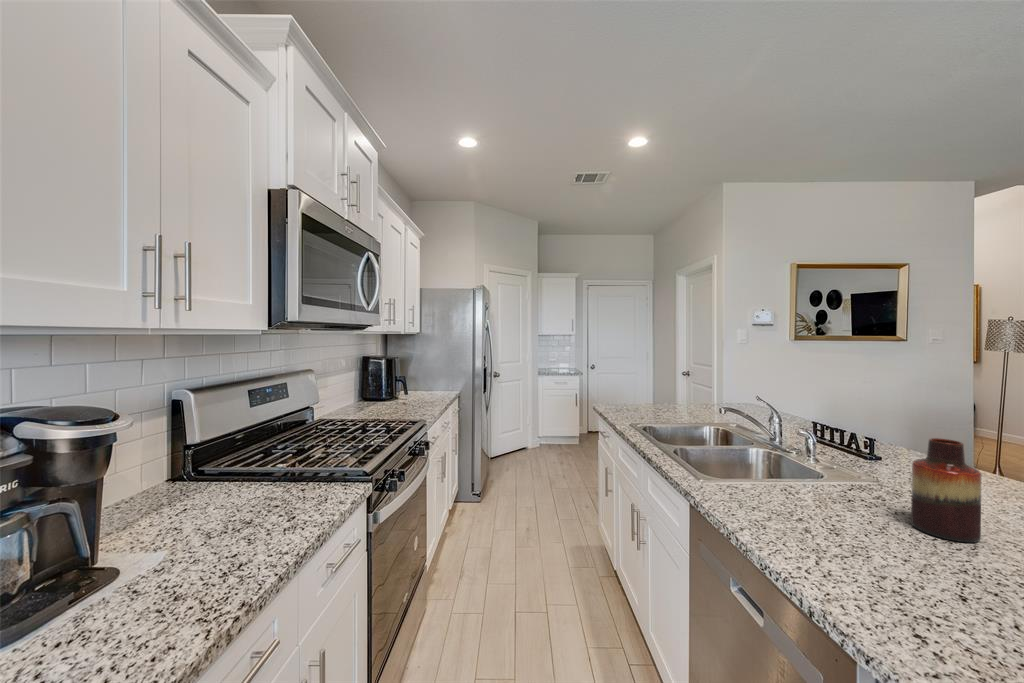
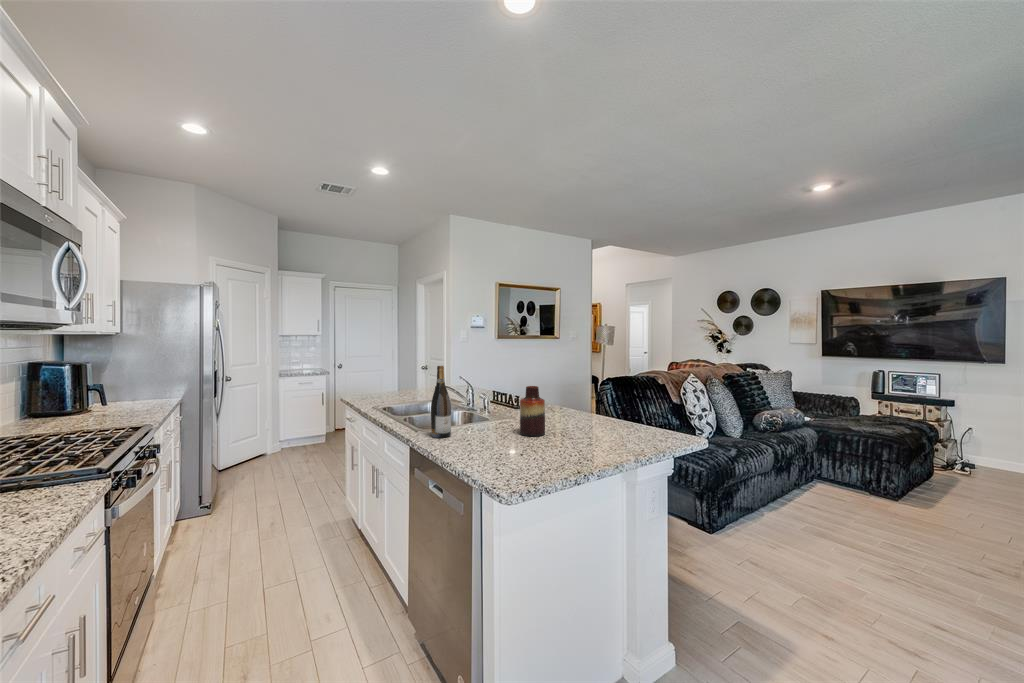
wine bottle: none [727,387,763,503] -> present [431,366,451,438]

